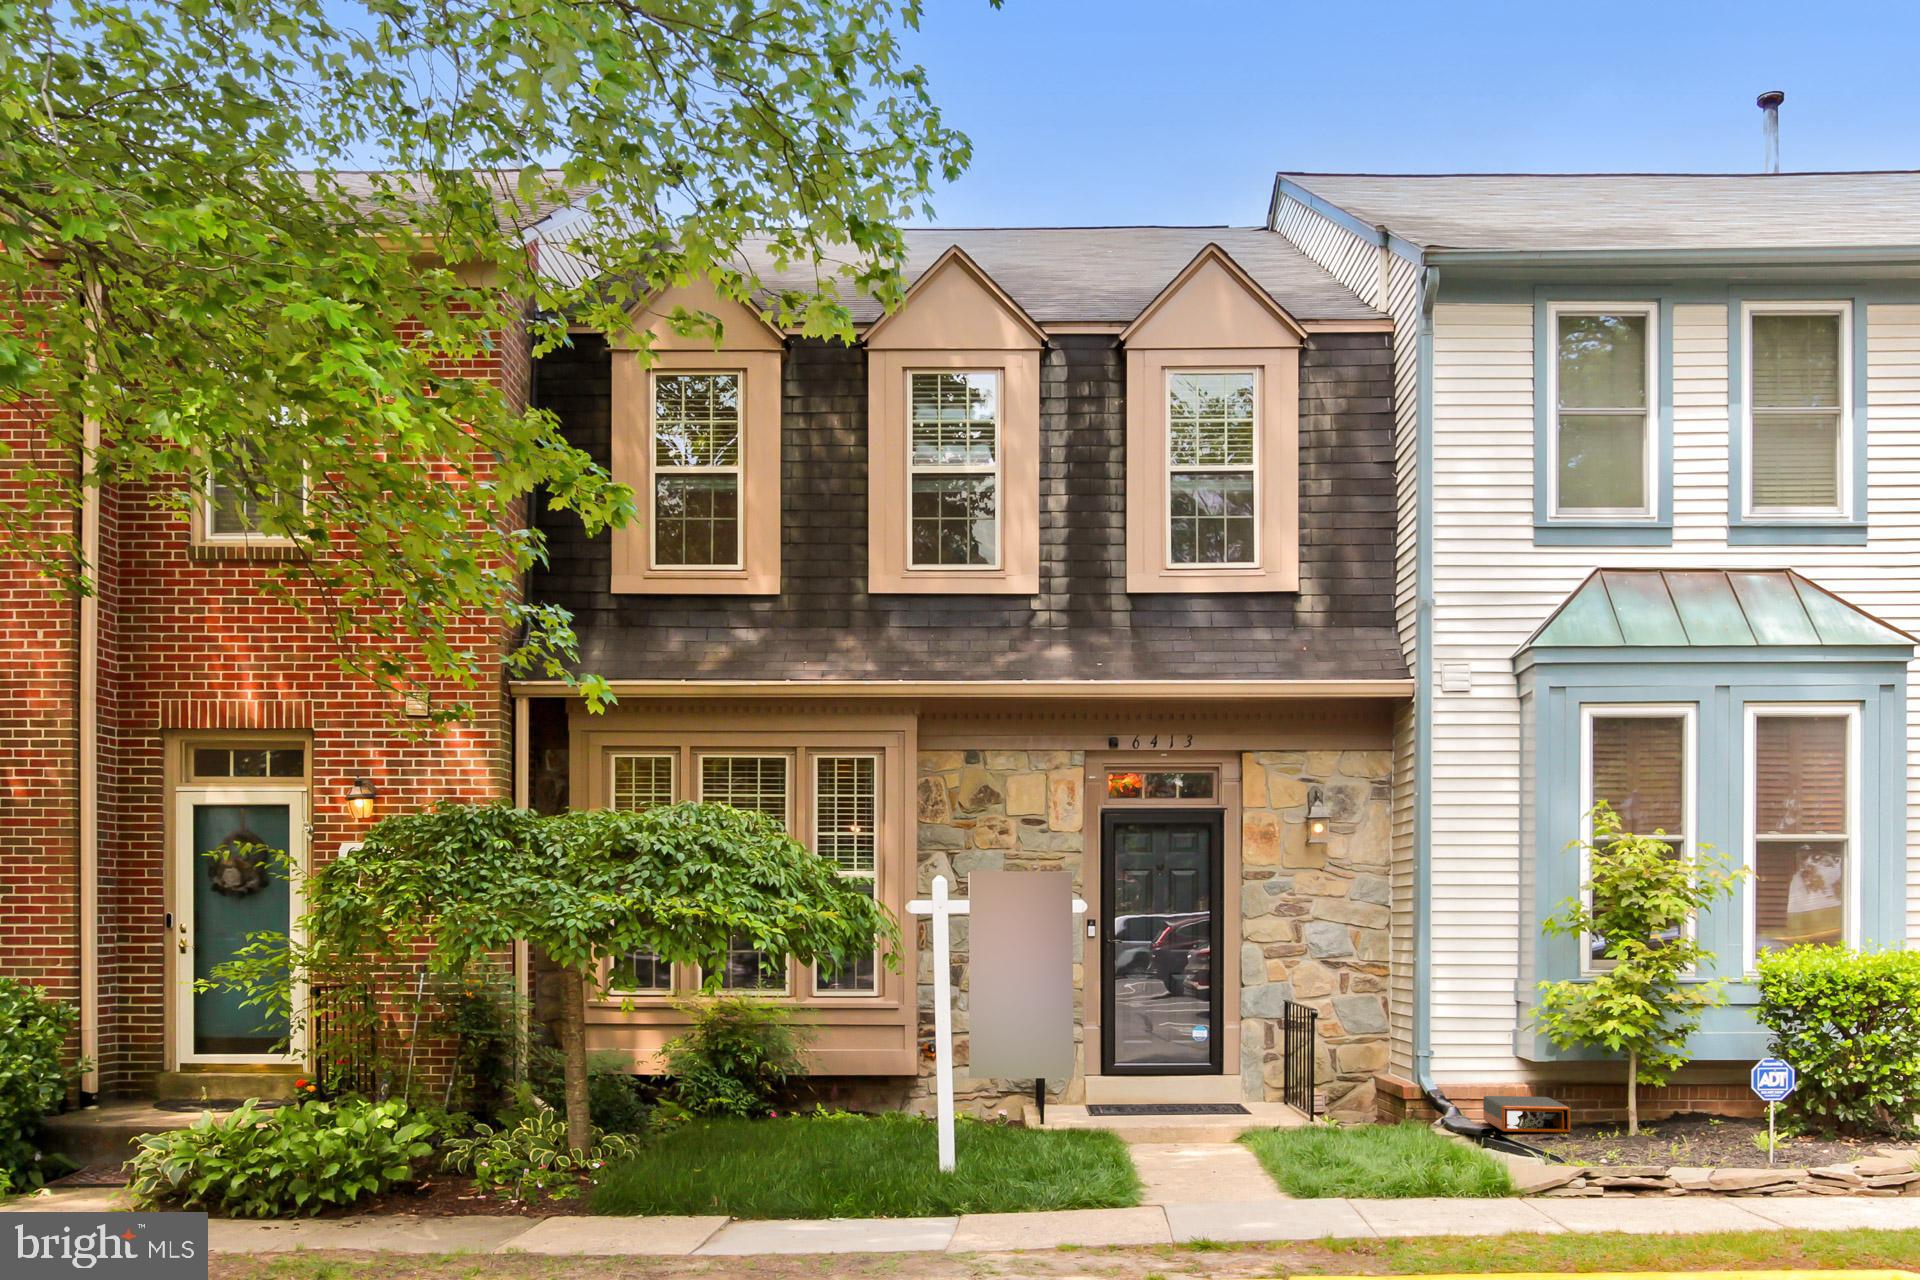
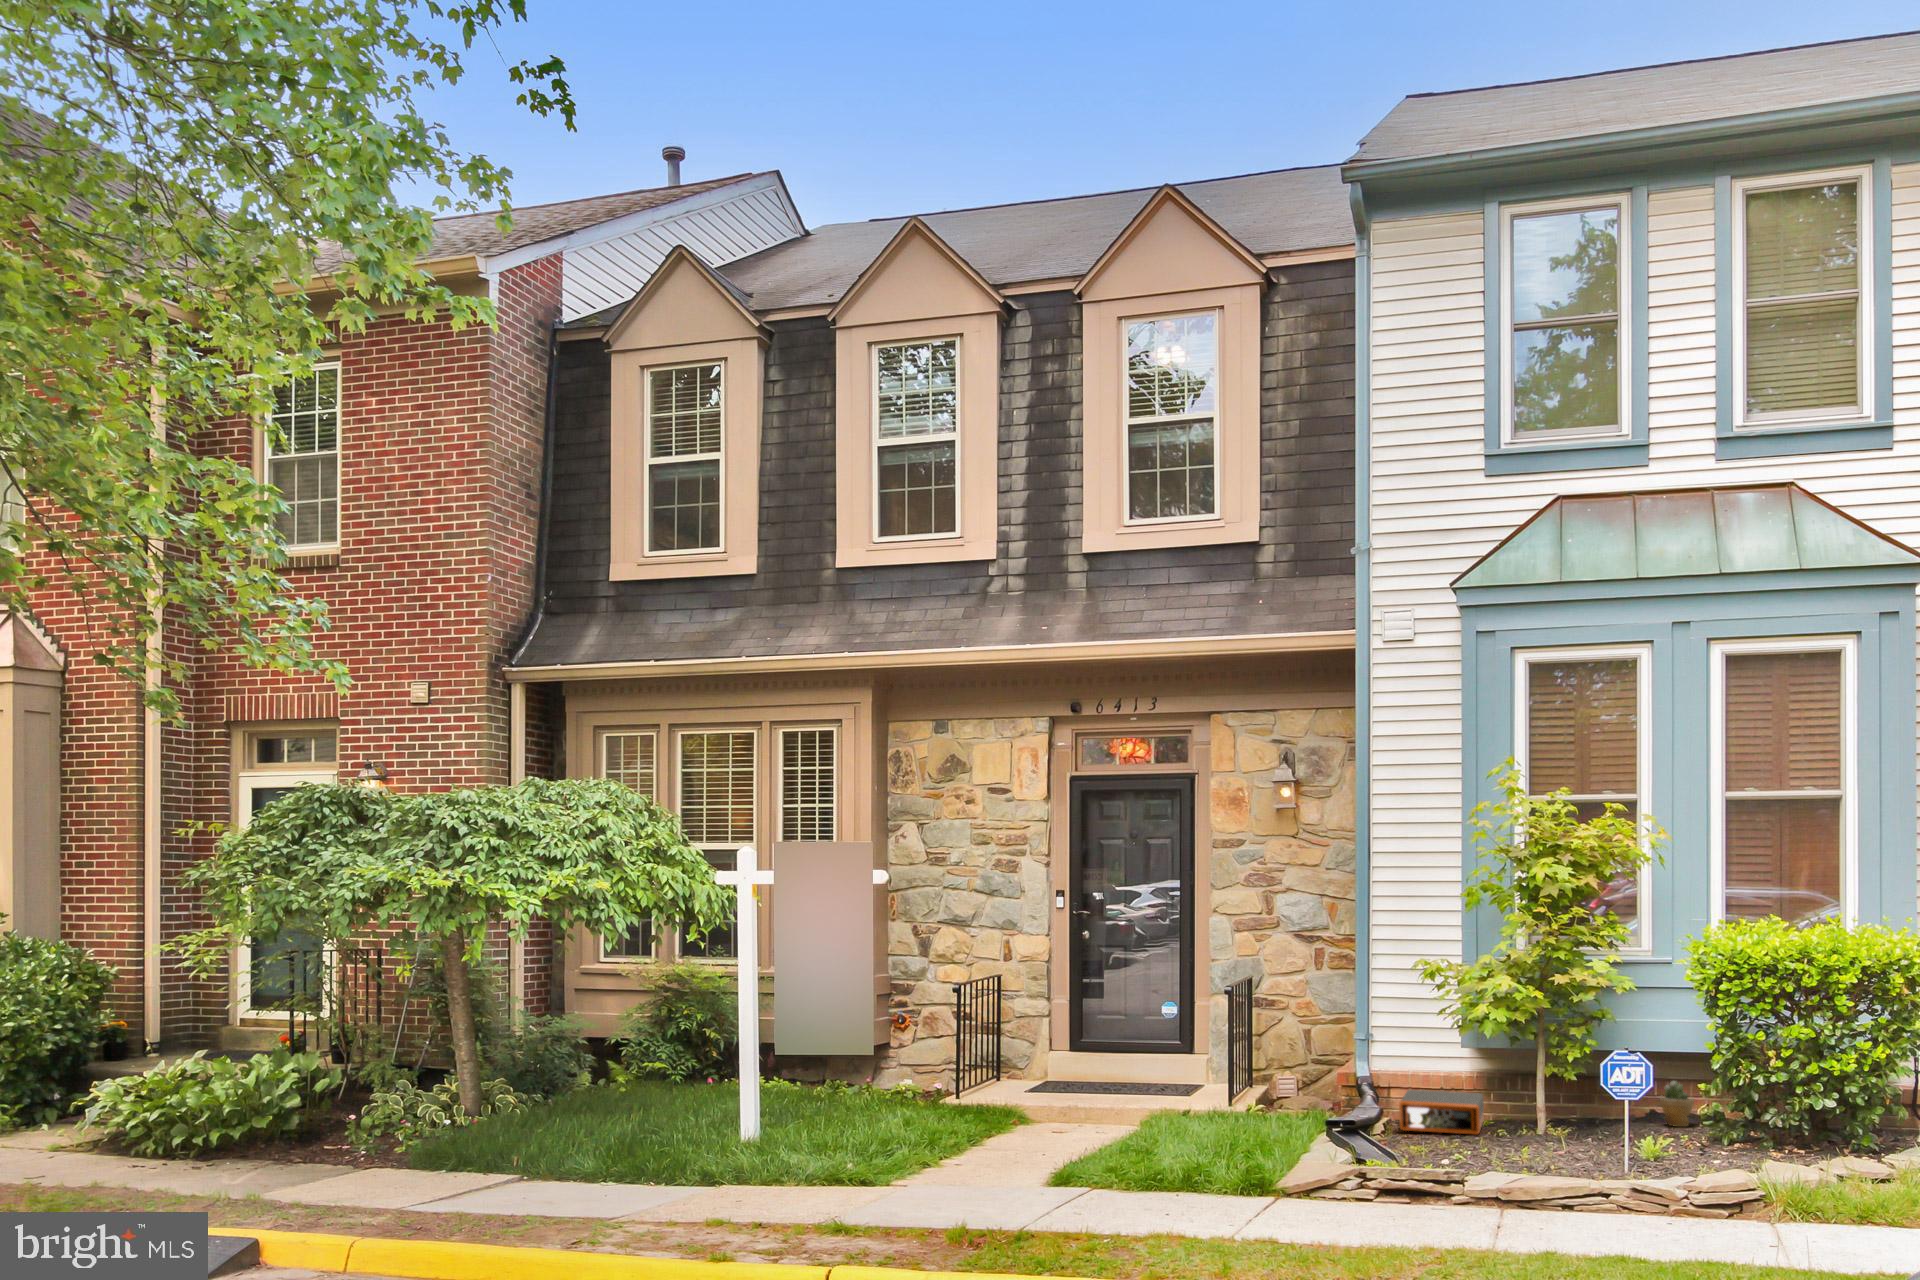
potted plant: none [1696,1081,1725,1119] -> present [1660,1081,1694,1127]

